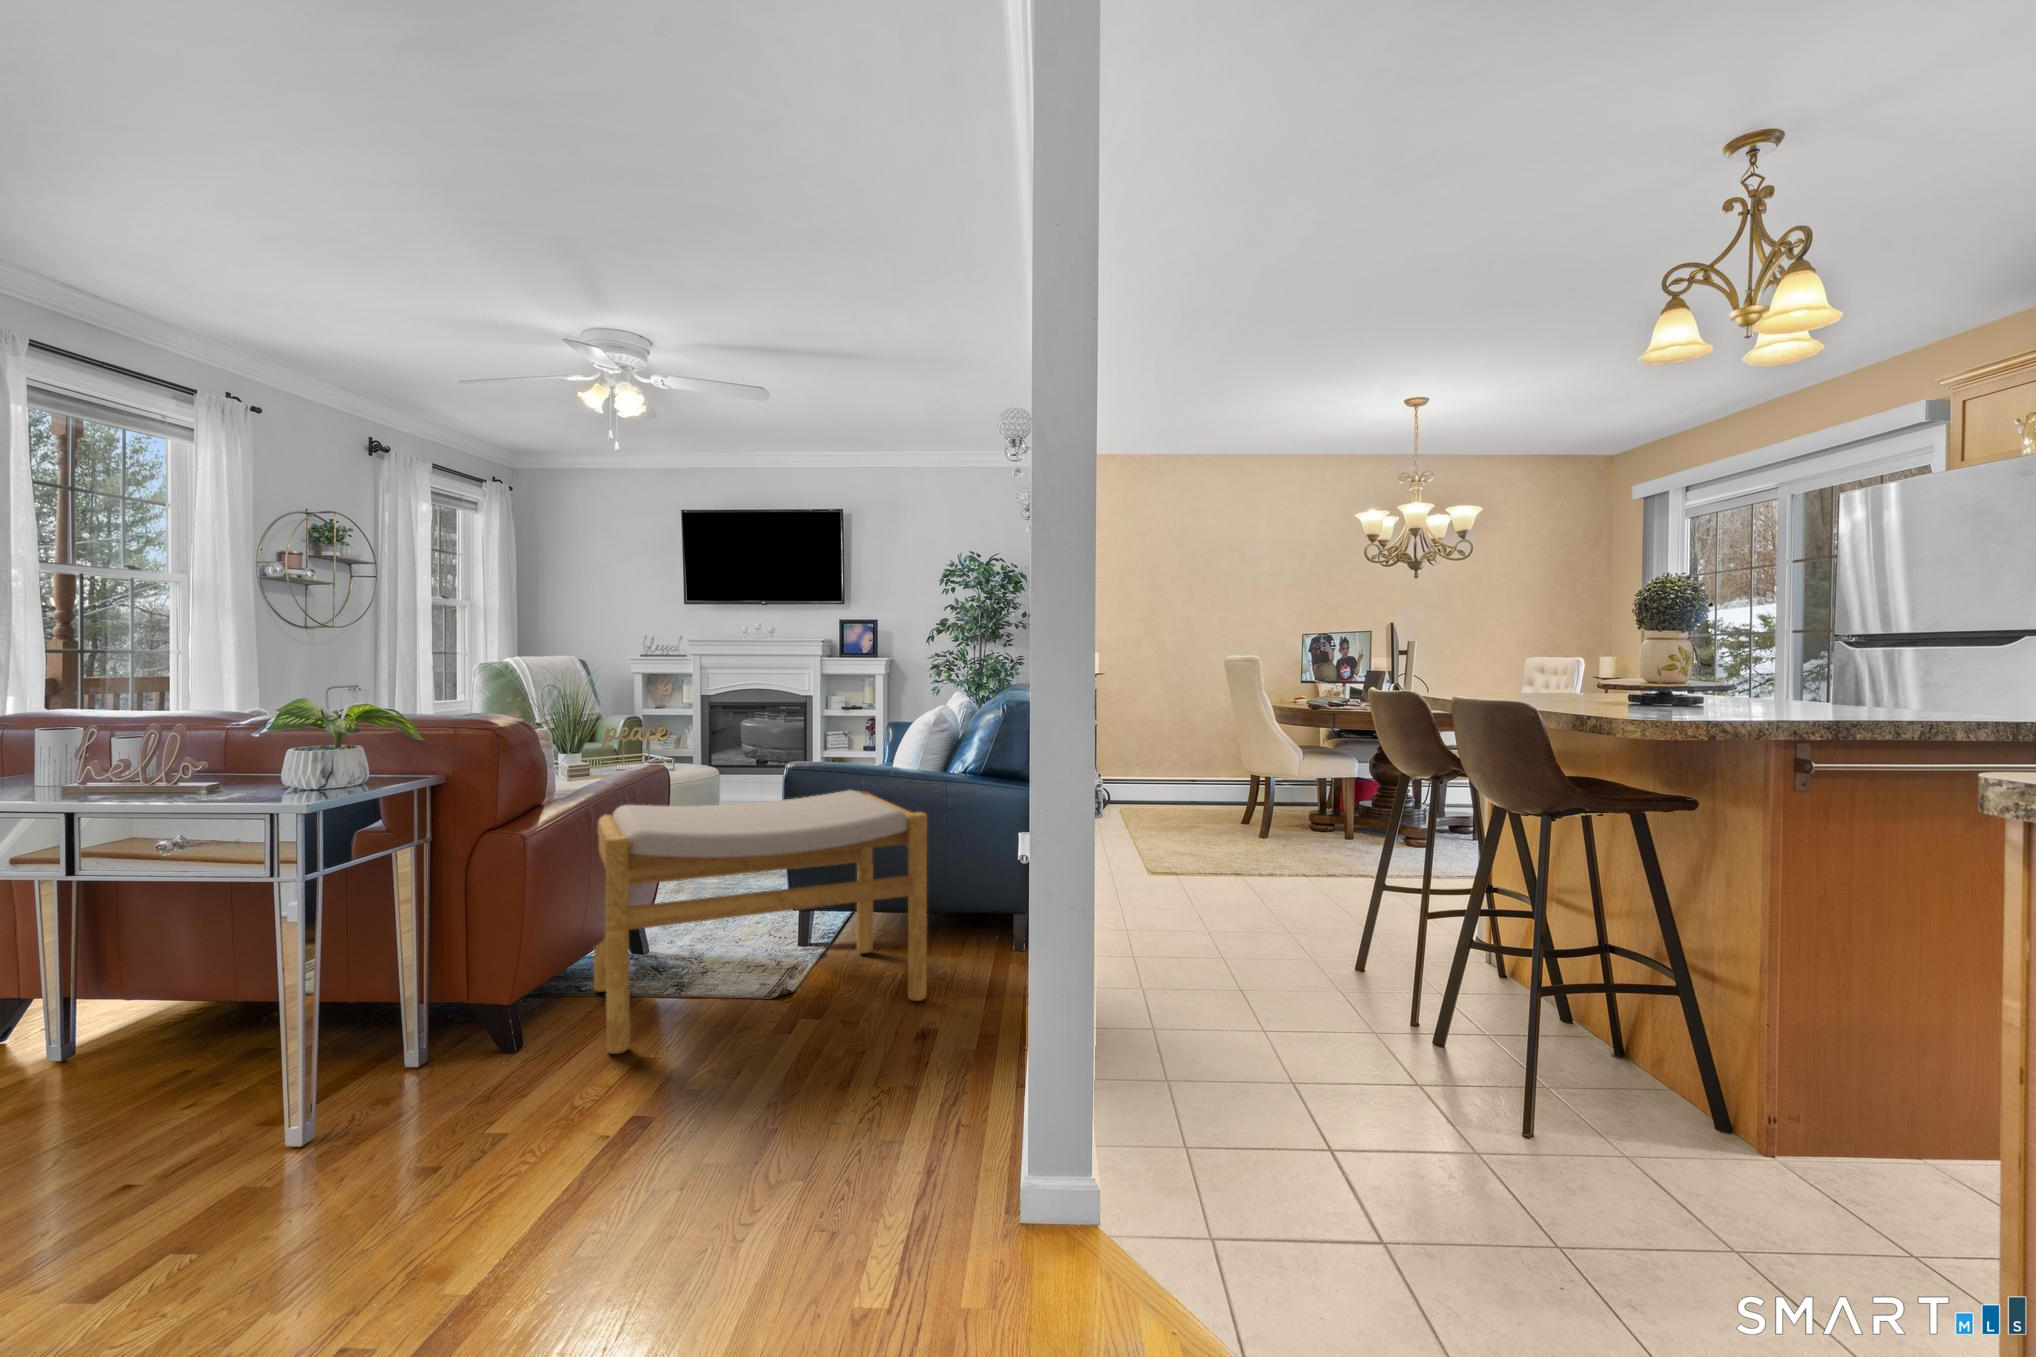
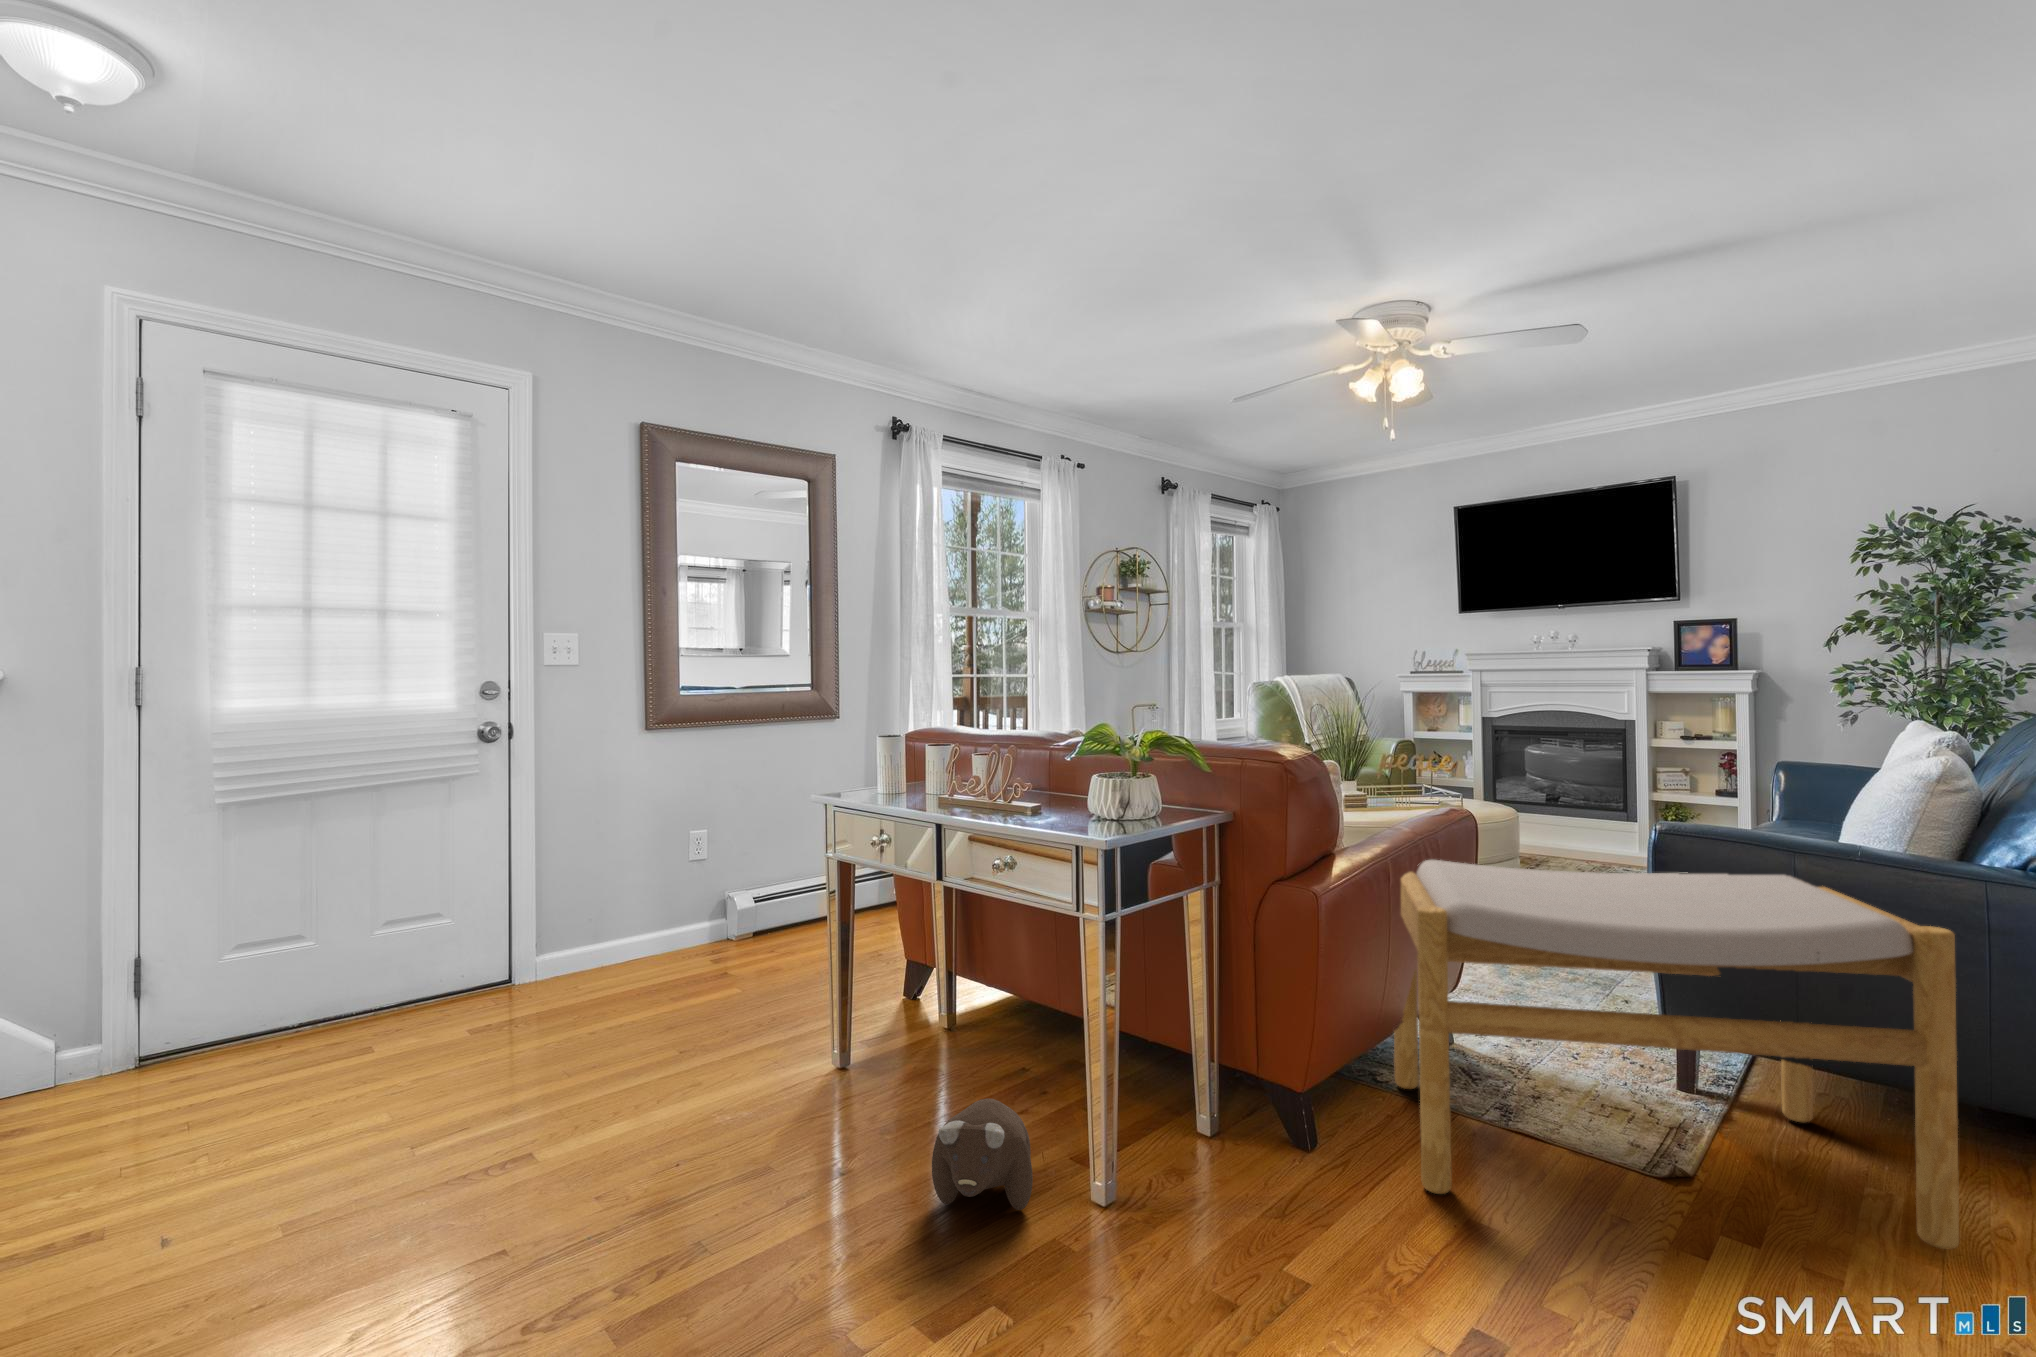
plush toy: none [79,1078,216,1196] -> present [932,1098,1033,1210]

